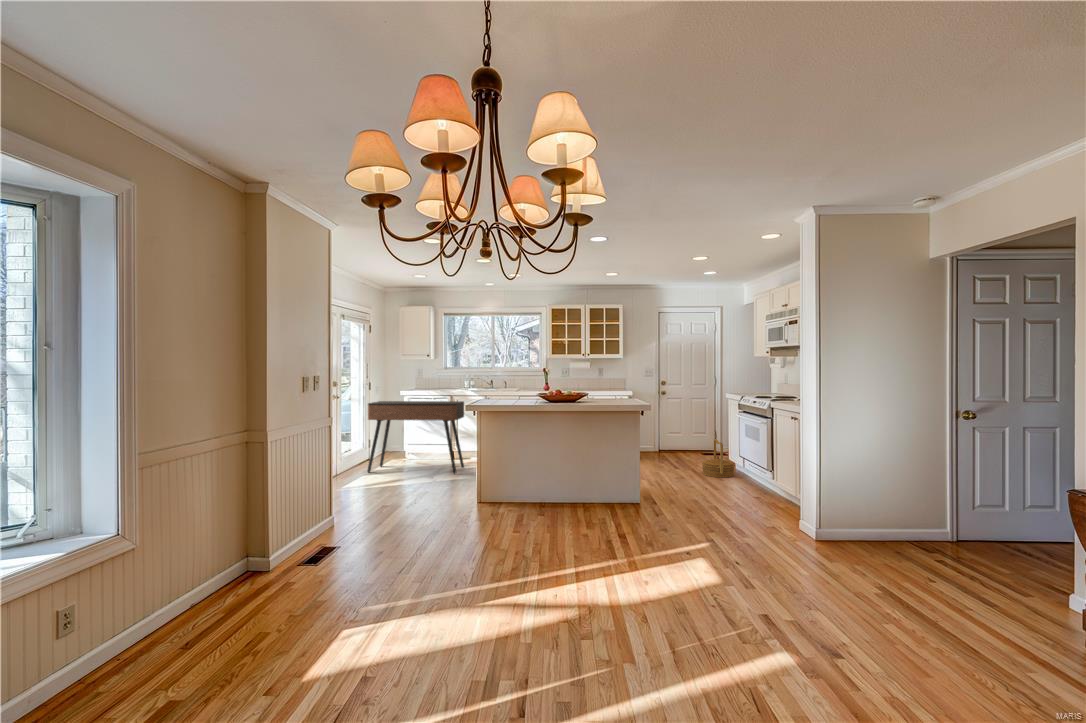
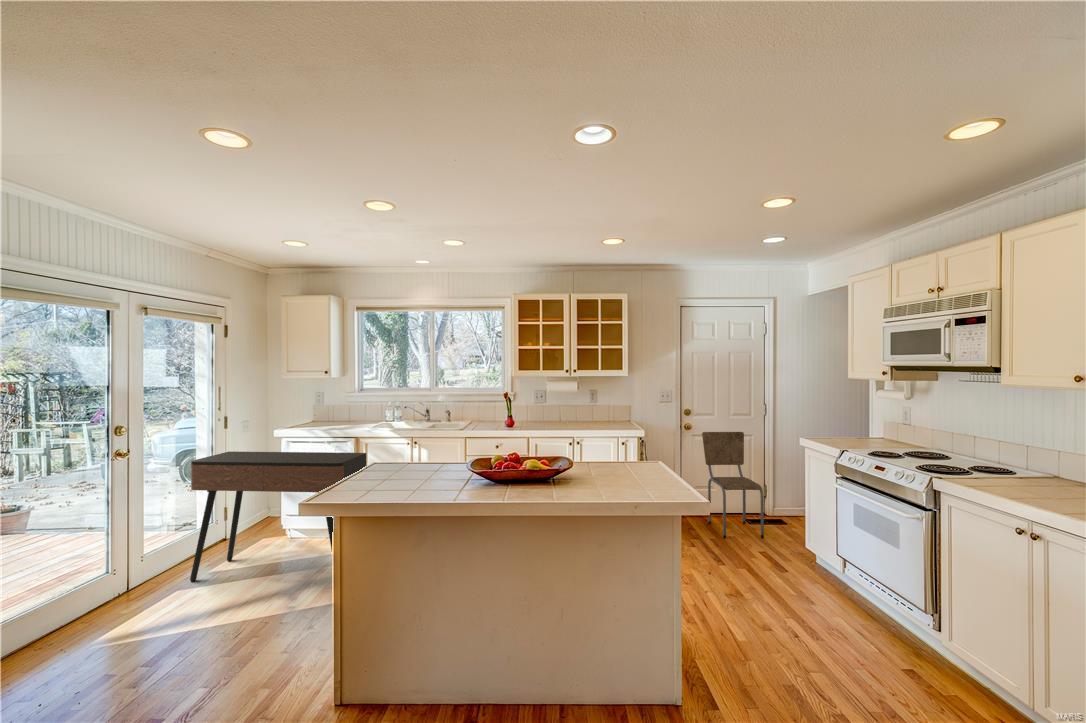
dining chair: none [673,395,709,460] -> present [702,432,764,538]
woven basket: present [702,439,735,478] -> none [767,518,827,594]

